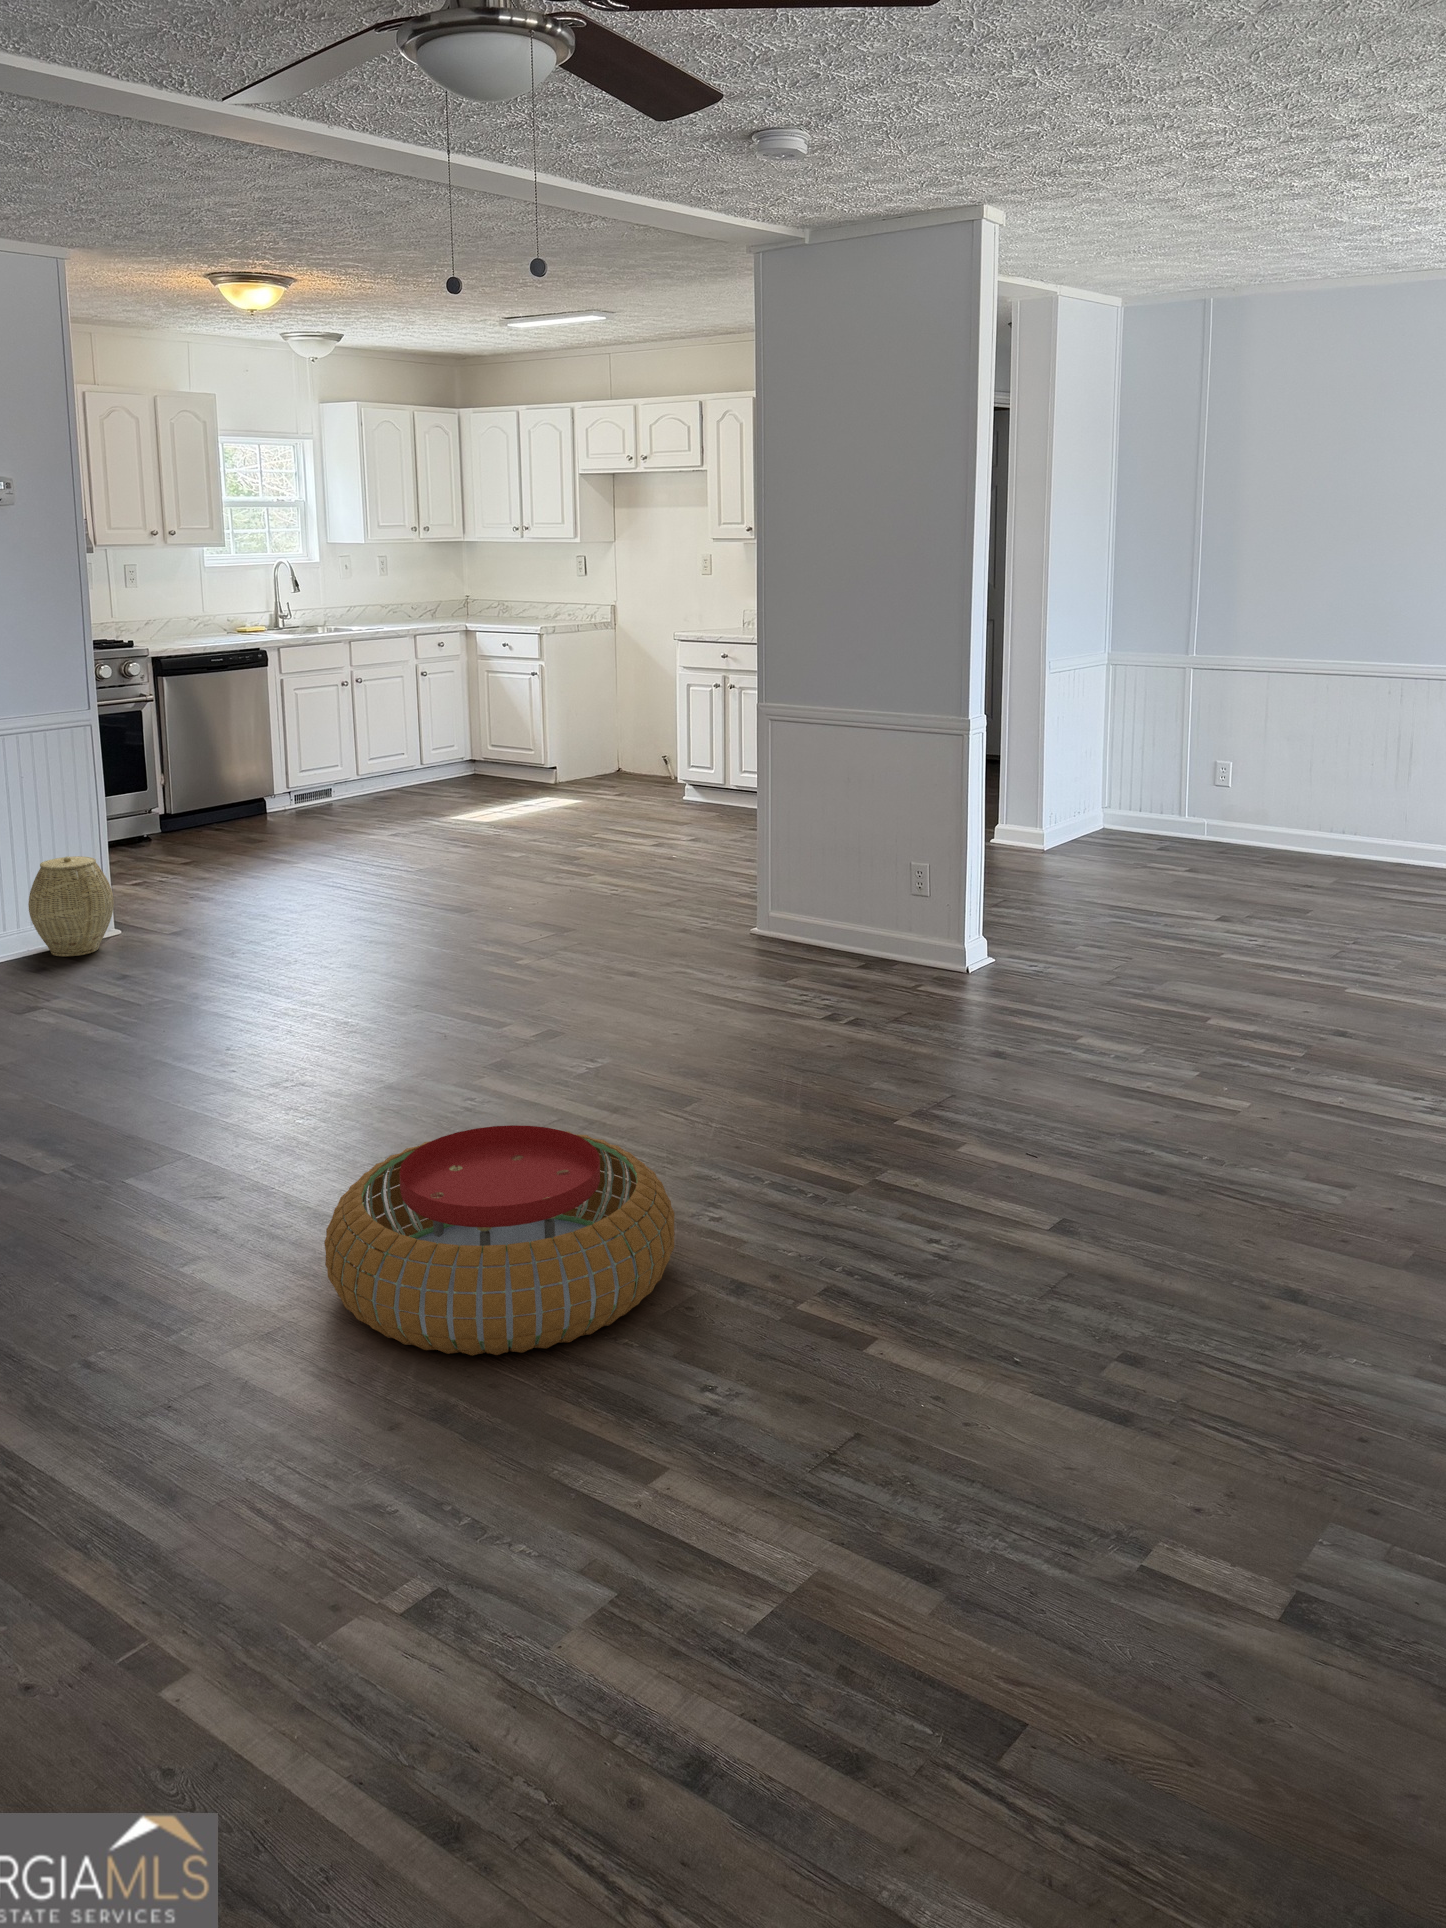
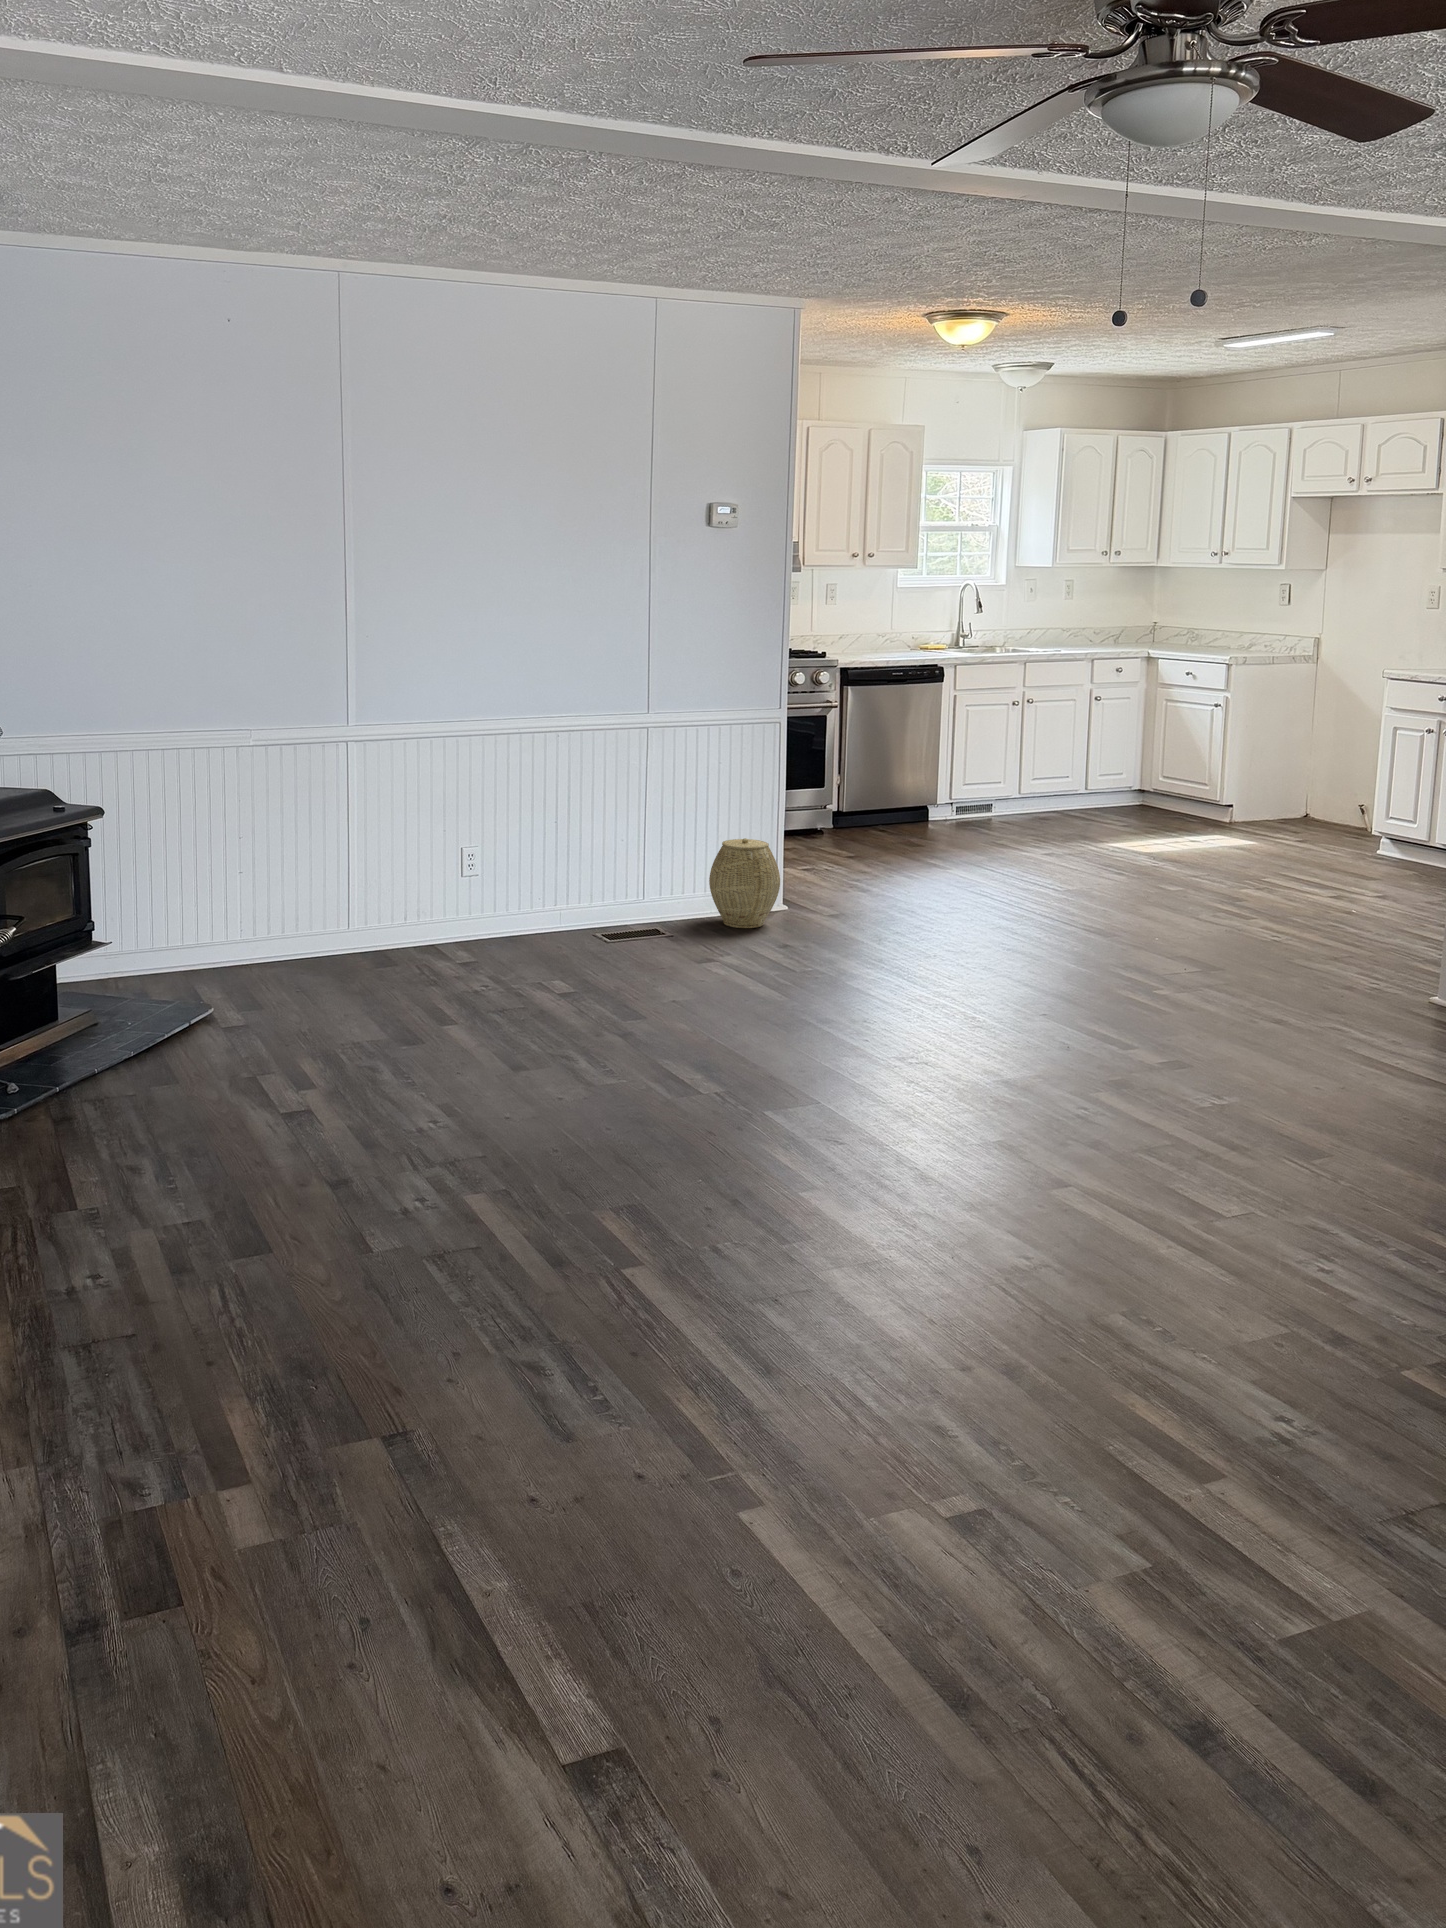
pouf: present [324,1125,675,1356] -> none [920,1126,1273,1343]

